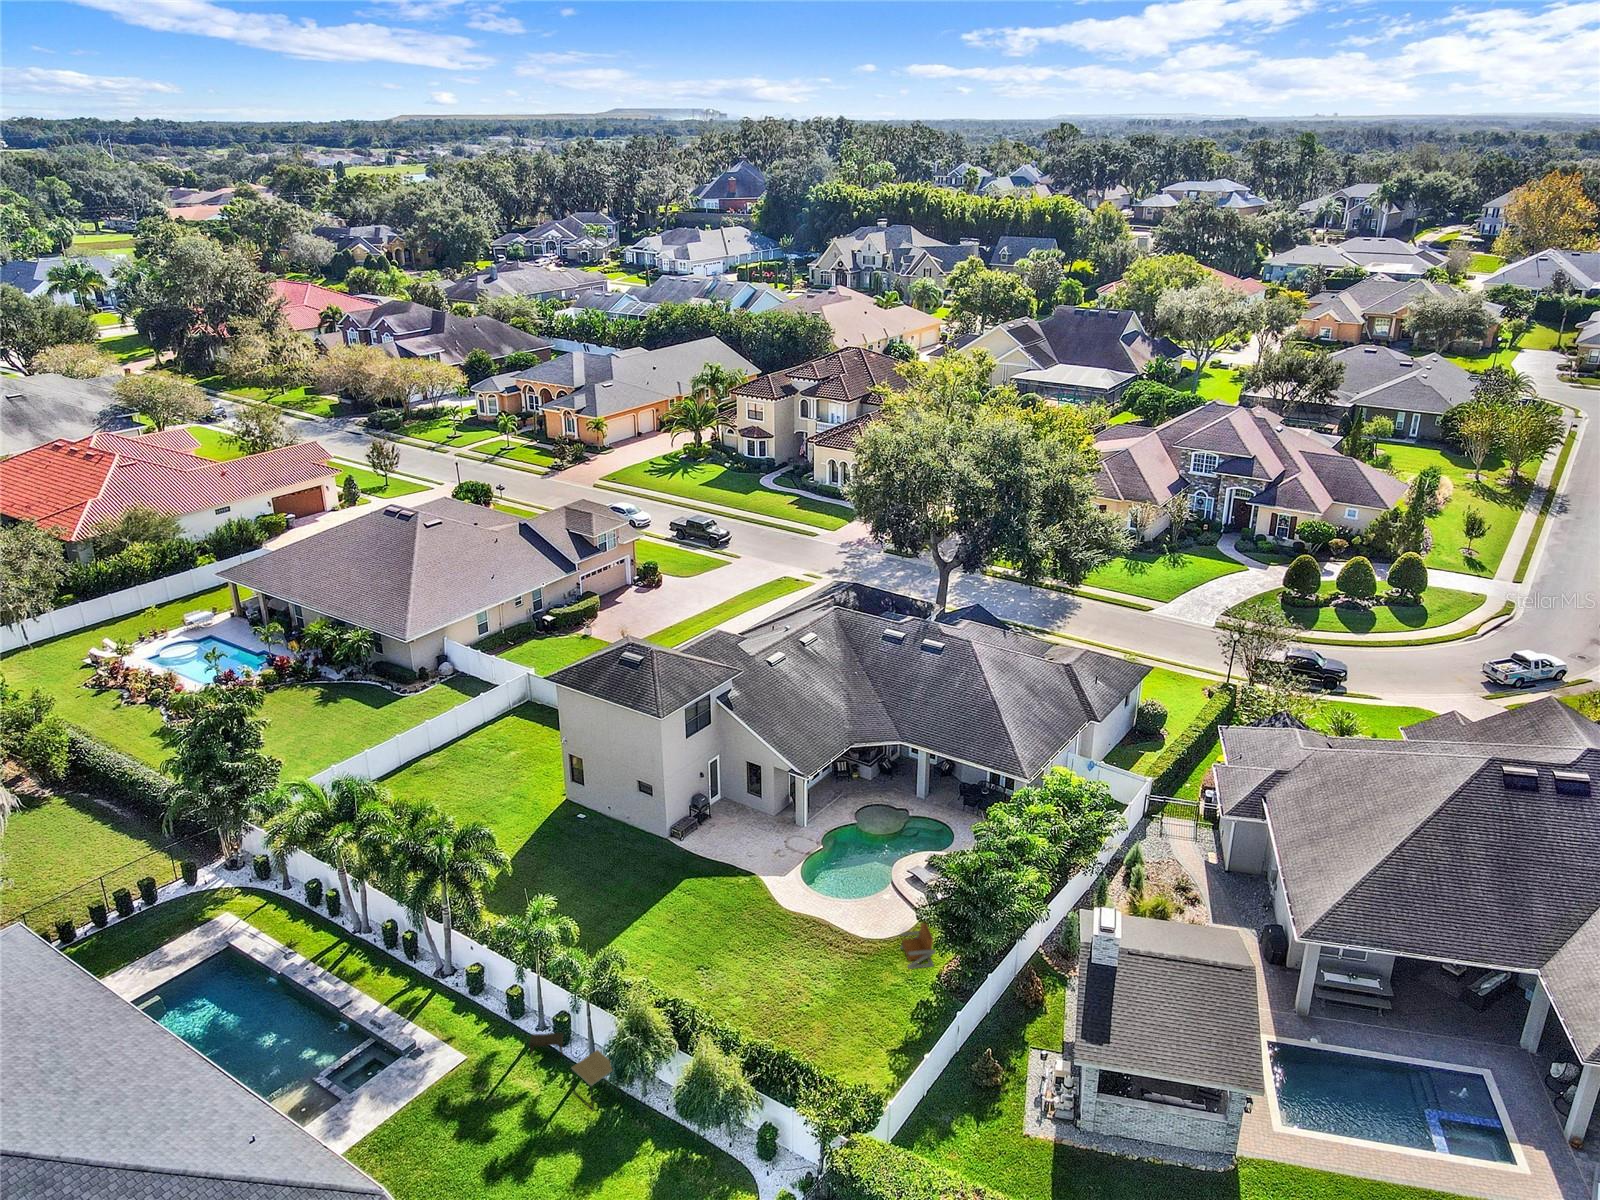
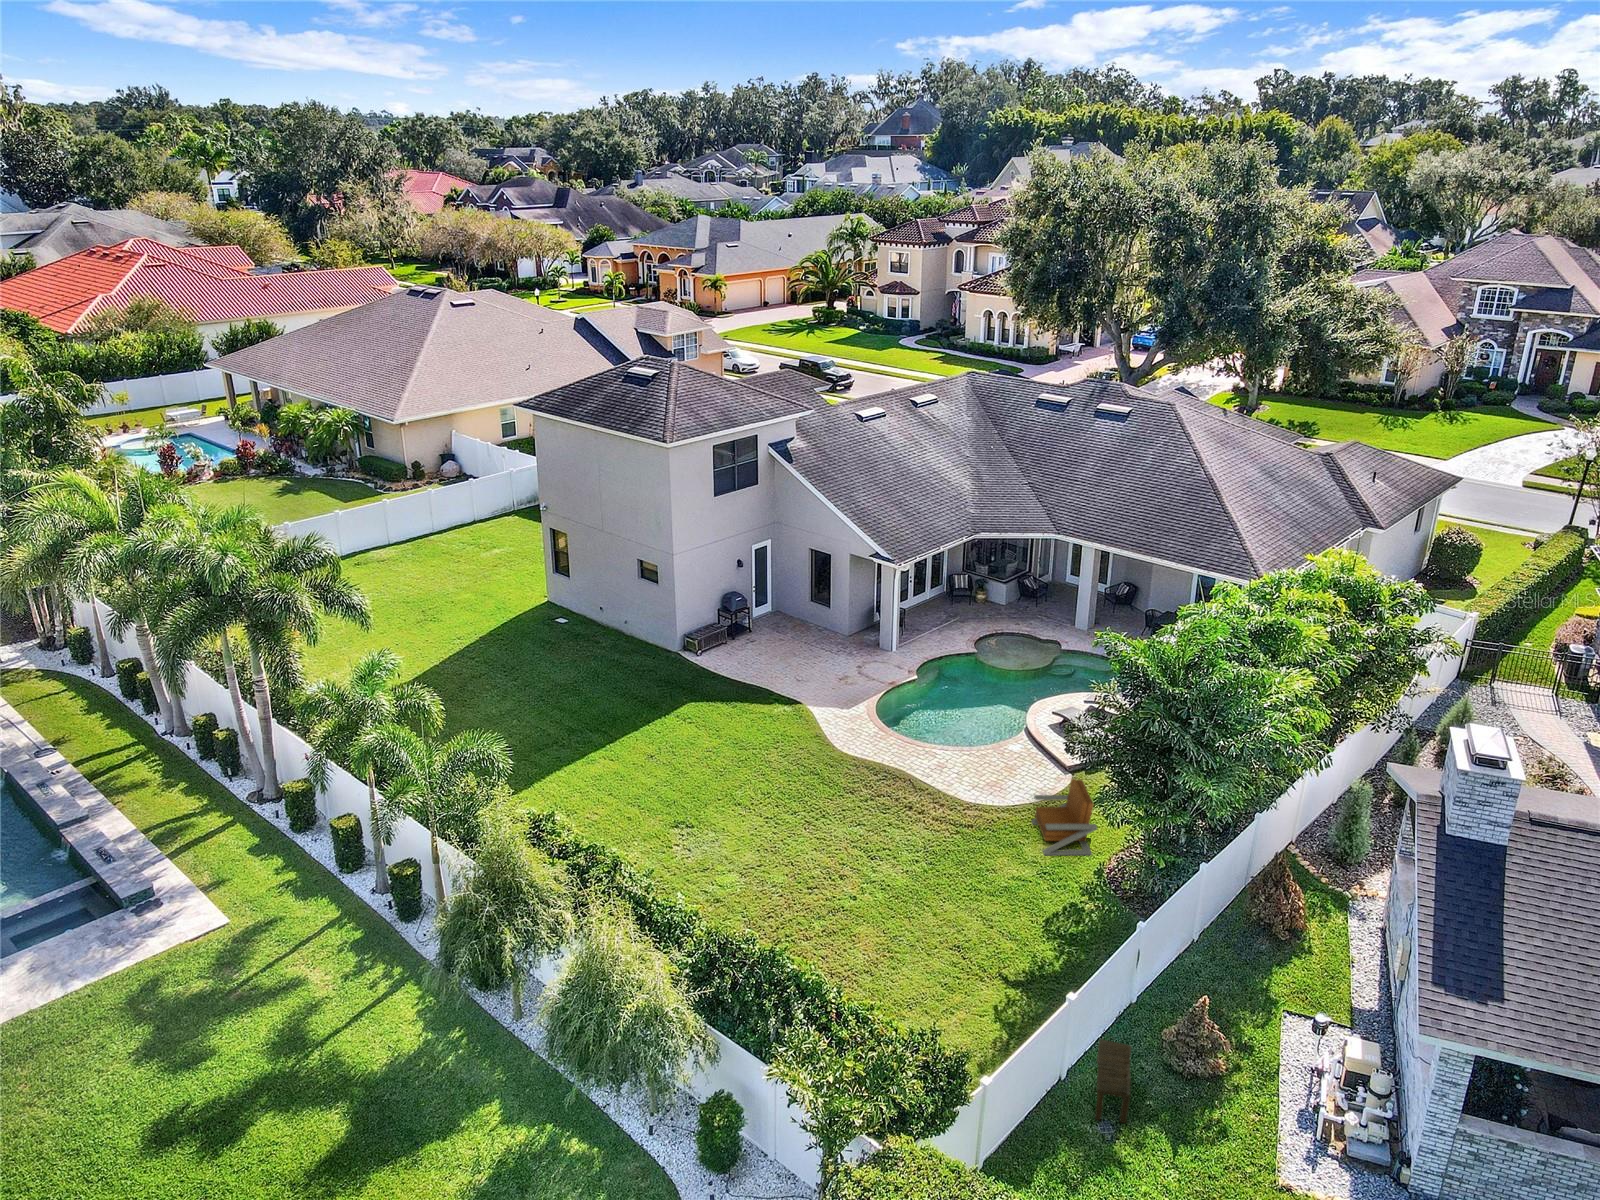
bench: present [529,1033,563,1058] -> present [1095,1039,1131,1123]
side table: present [572,1050,619,1110] -> none [378,923,469,1033]

